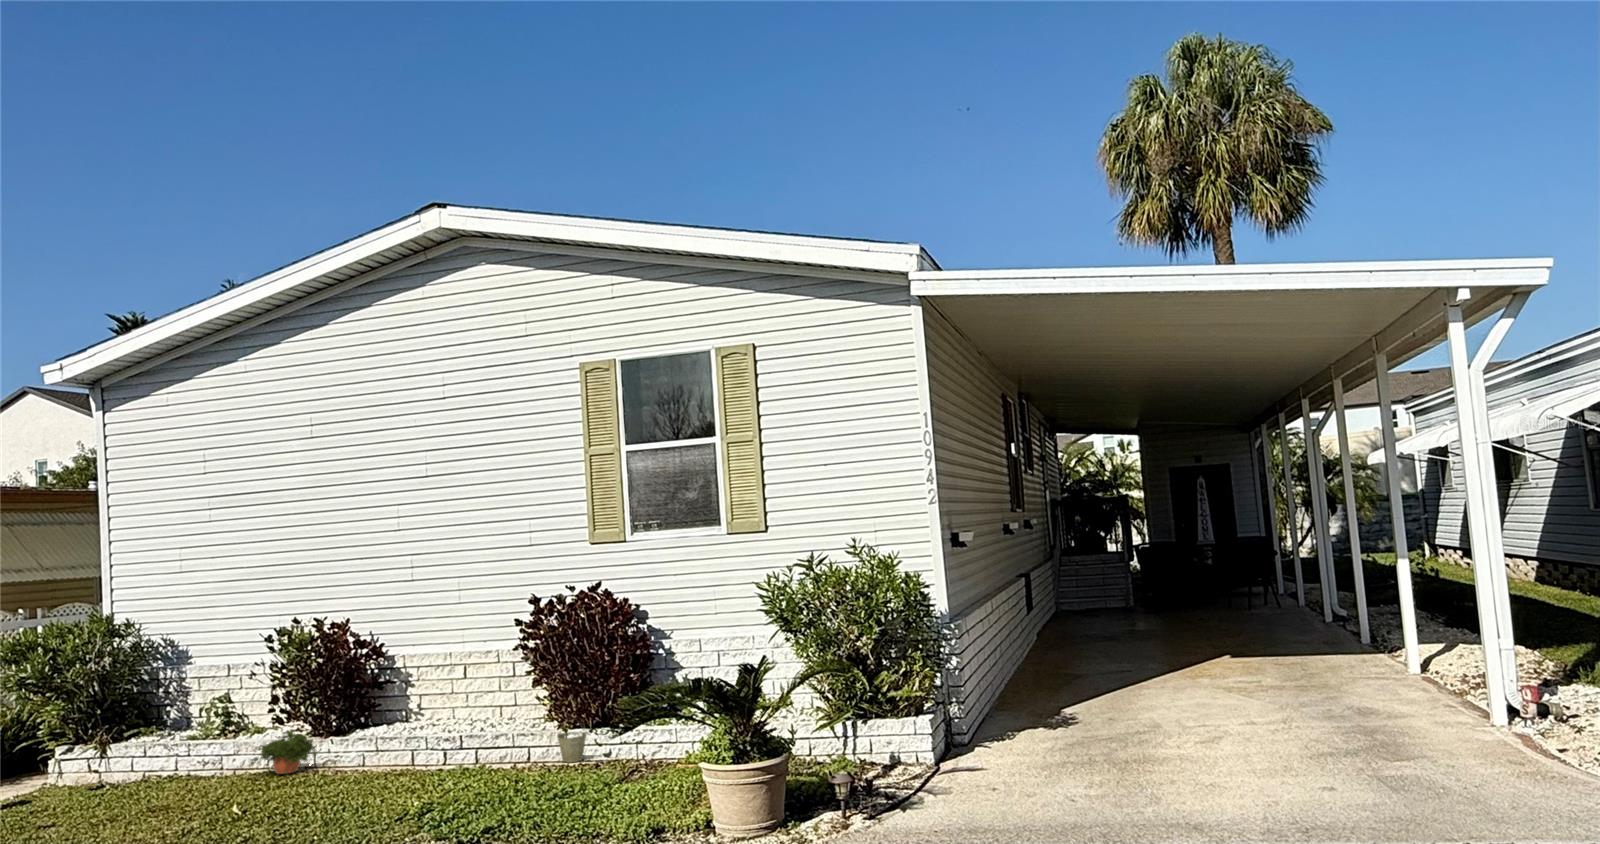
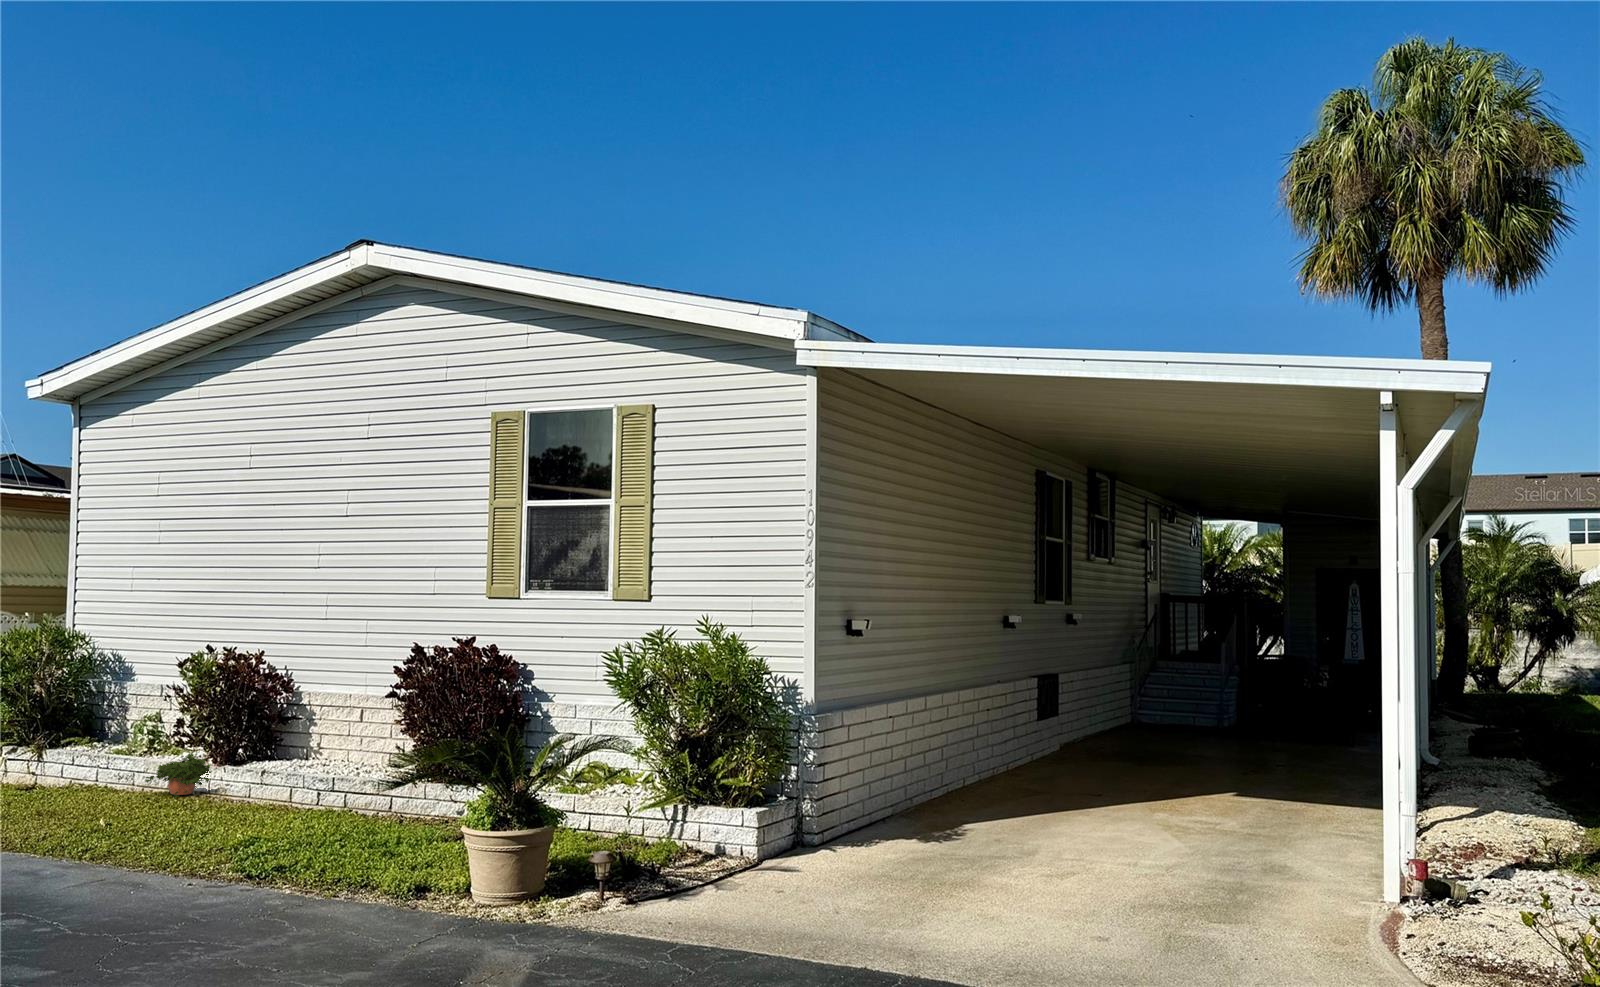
bucket: present [557,732,586,763] -> none [418,770,450,816]

